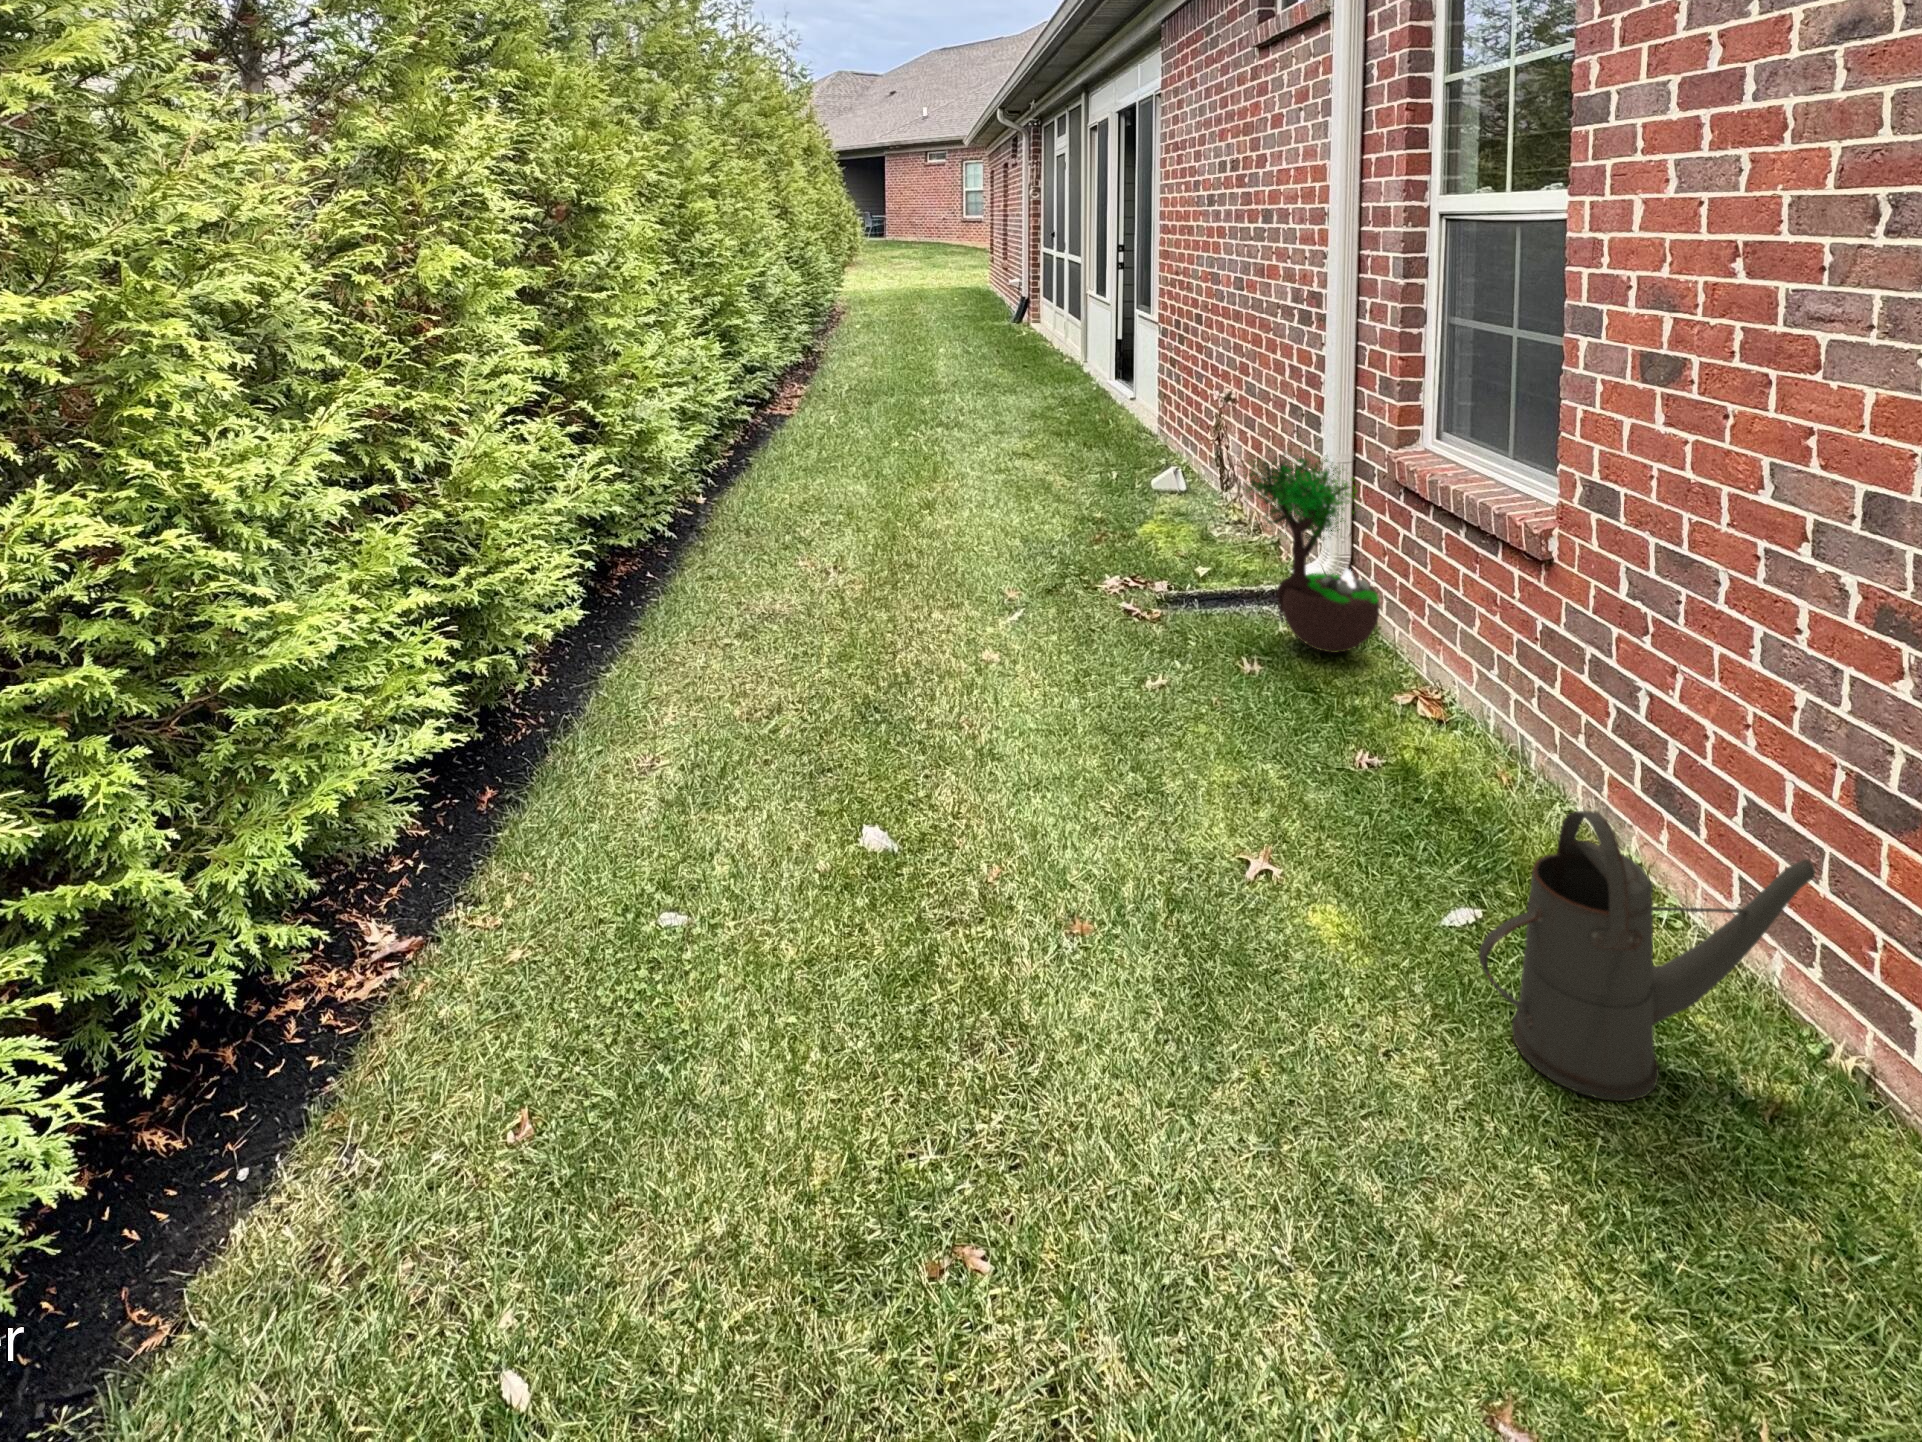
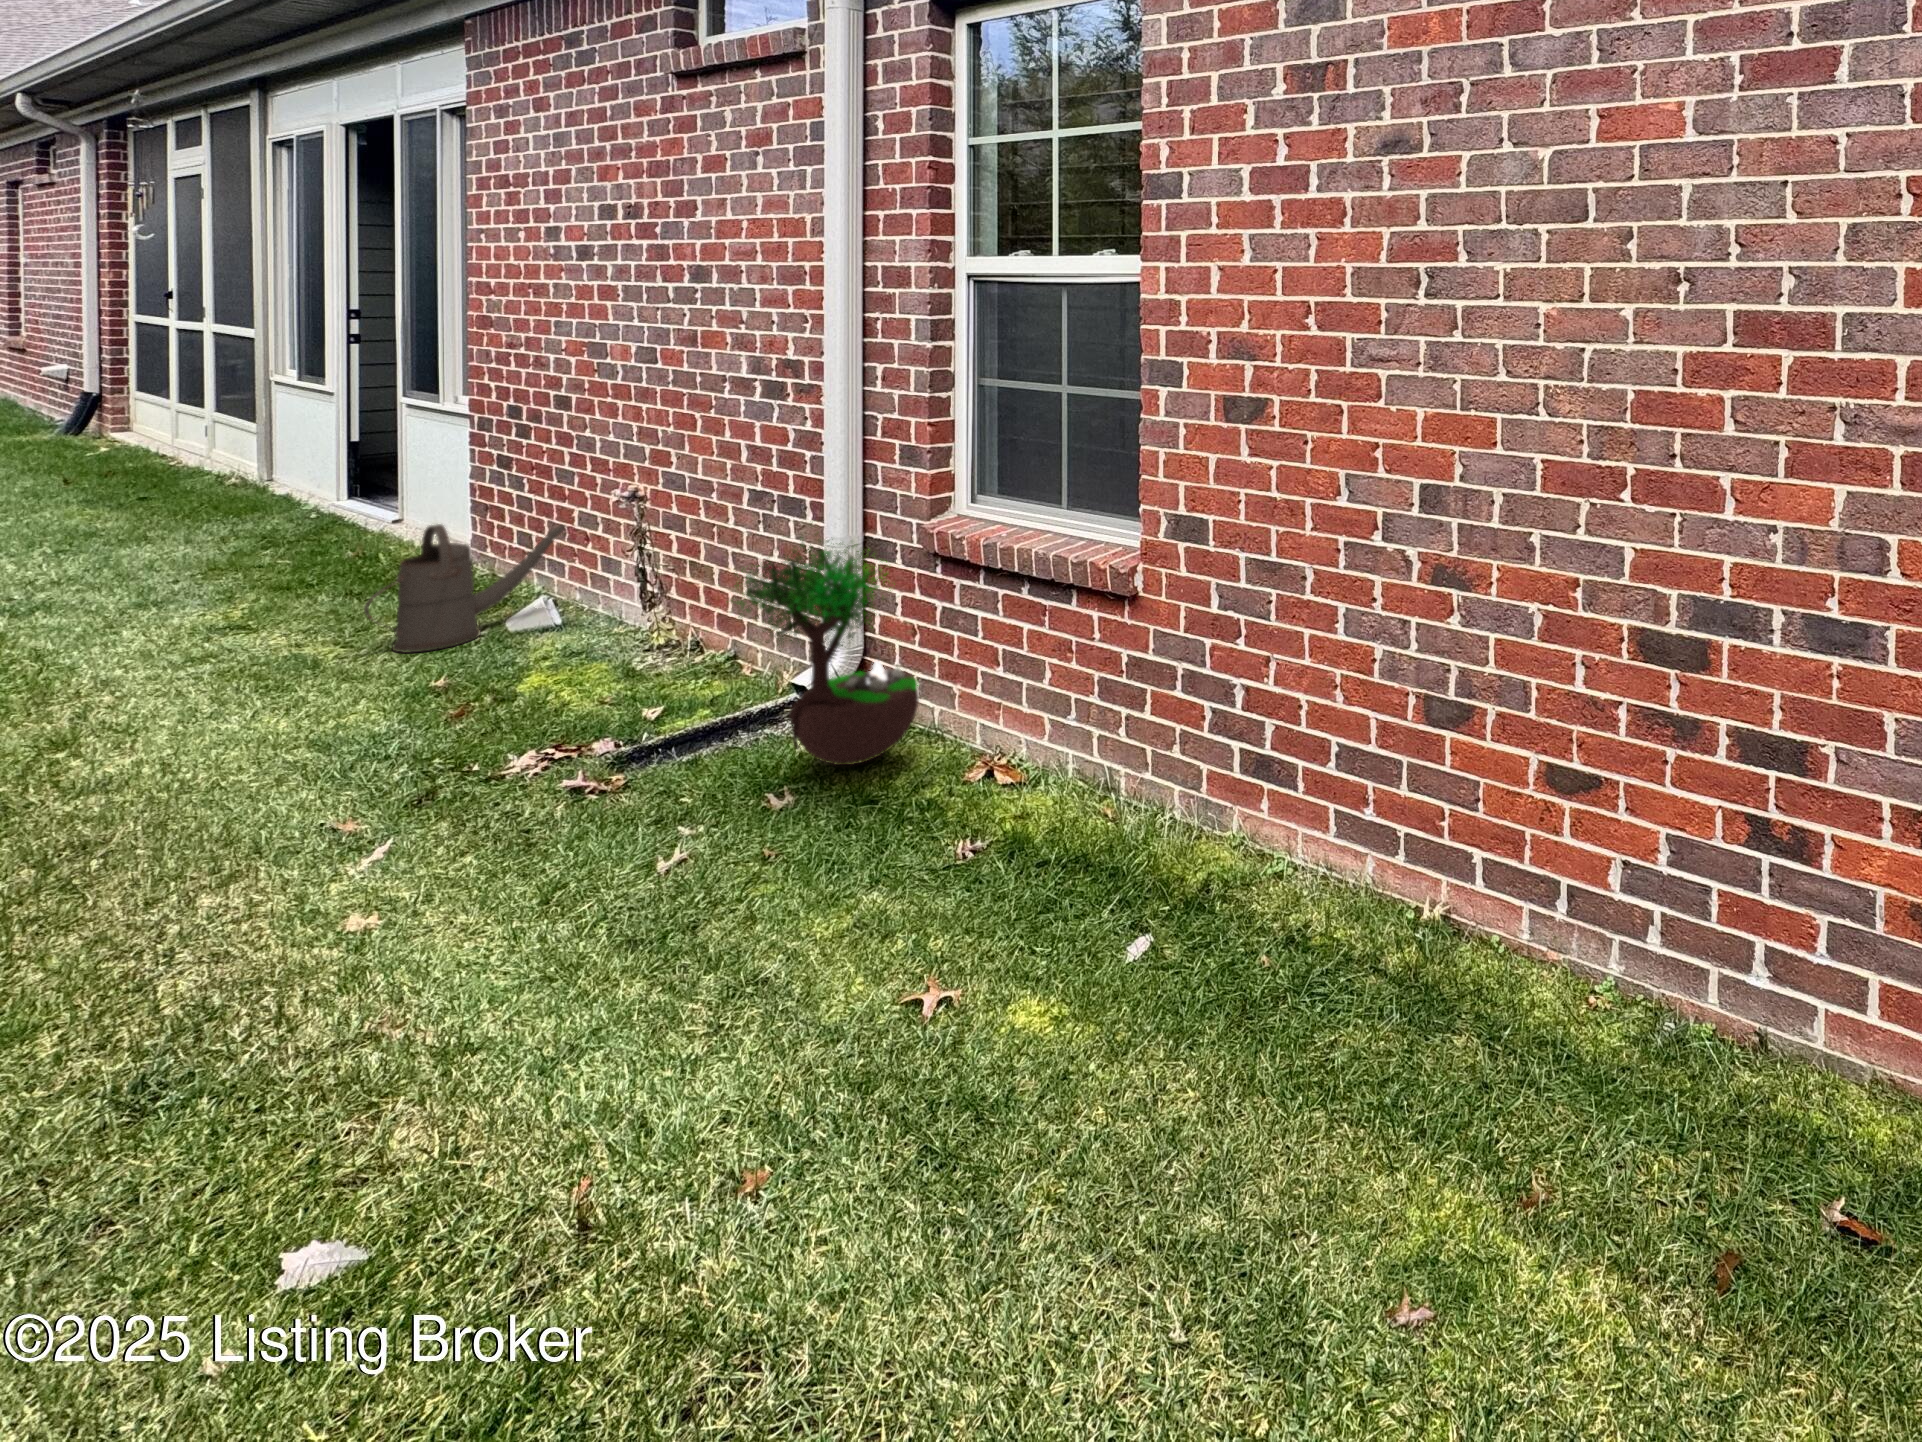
watering can: present [1479,811,1815,1101] -> present [364,524,564,653]

